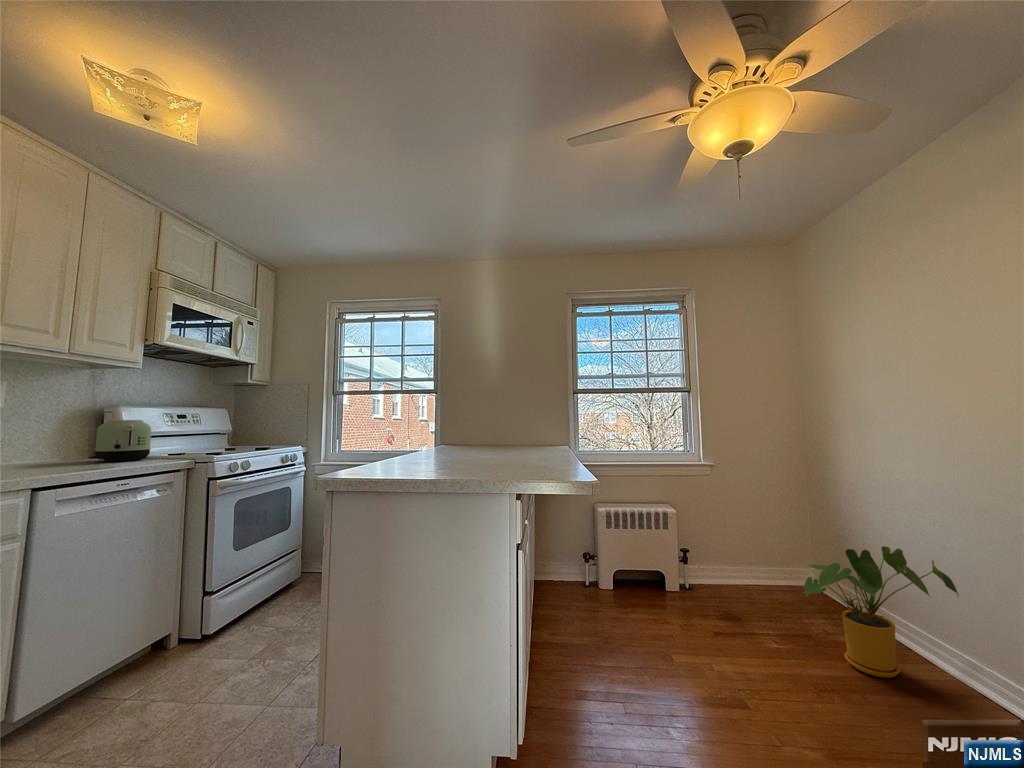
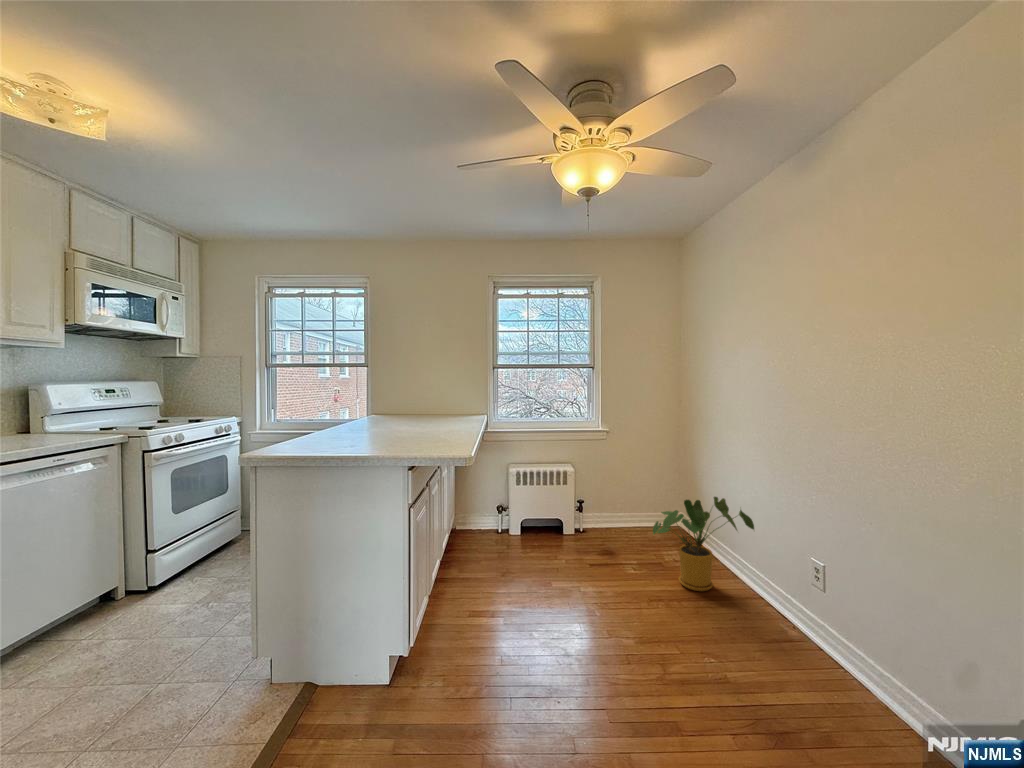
toaster: present [94,420,151,462] -> none [24,399,82,439]

